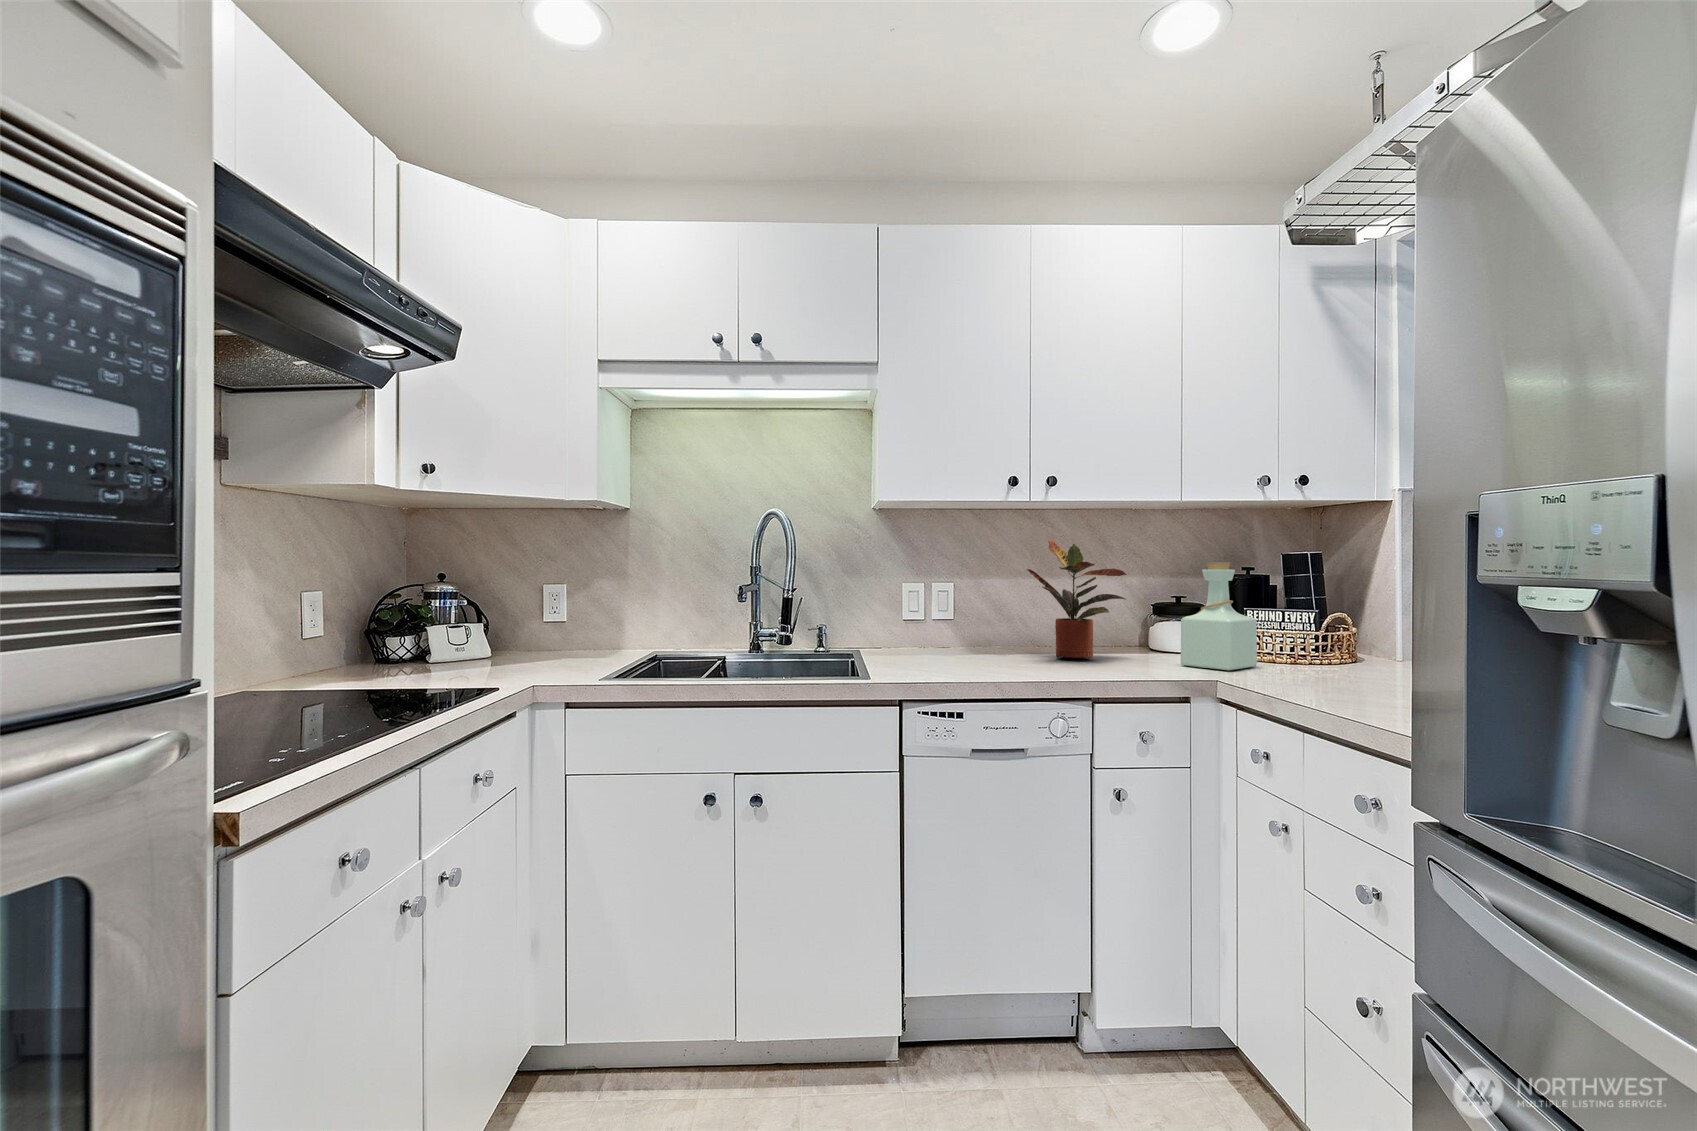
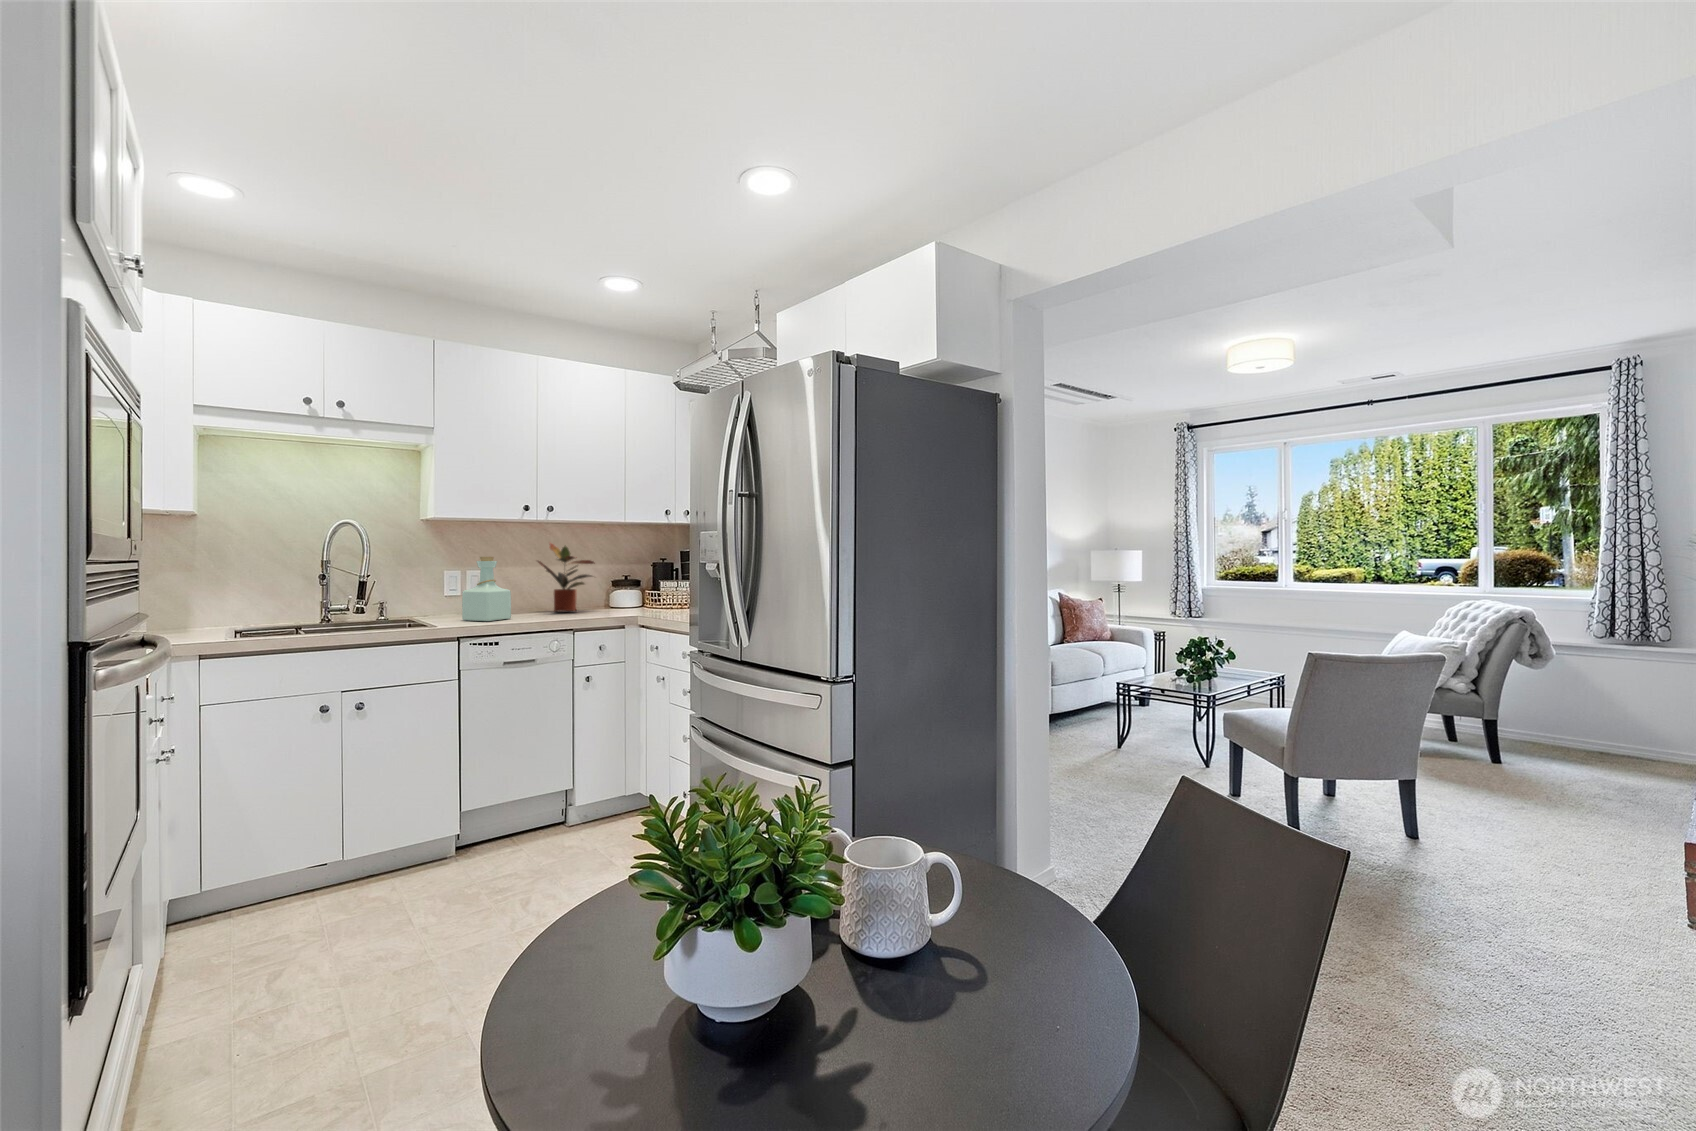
bottle: present [1181,562,1257,671] -> present [462,557,511,621]

